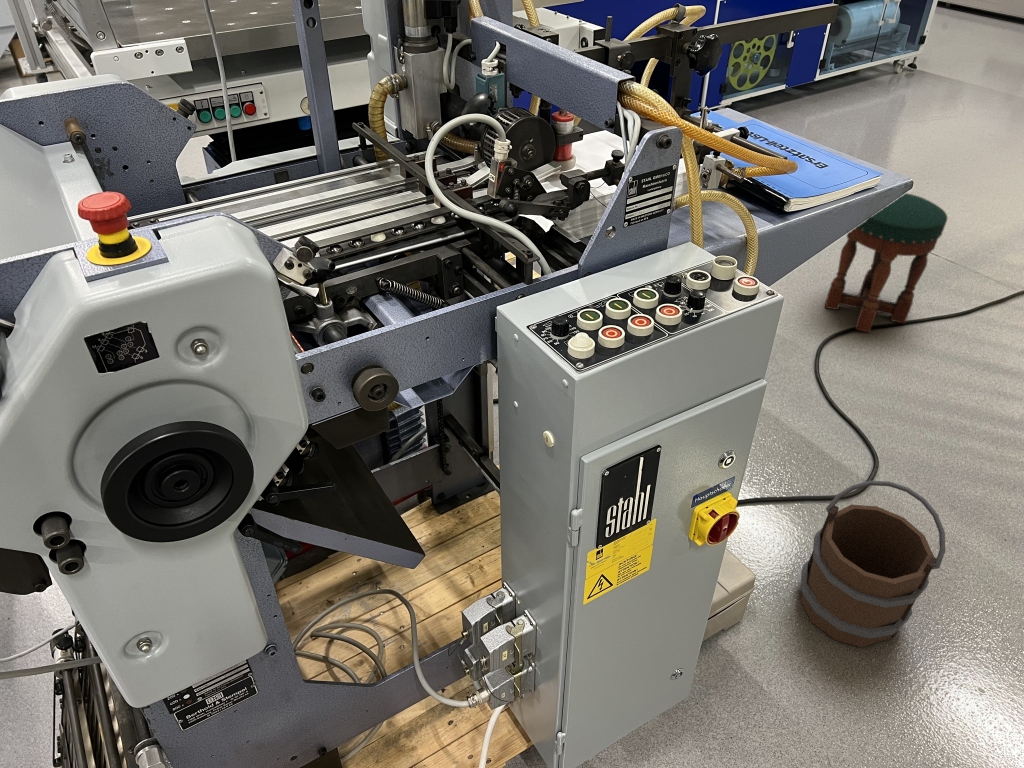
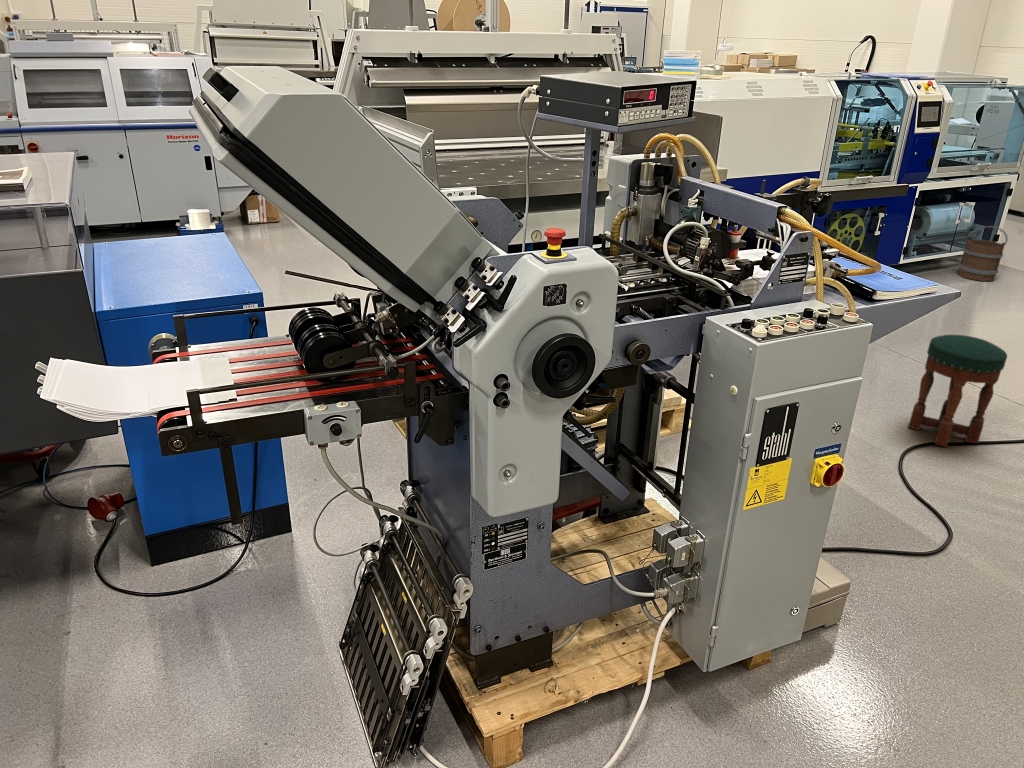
bucket: present [801,481,945,647] -> present [958,226,1008,281]

